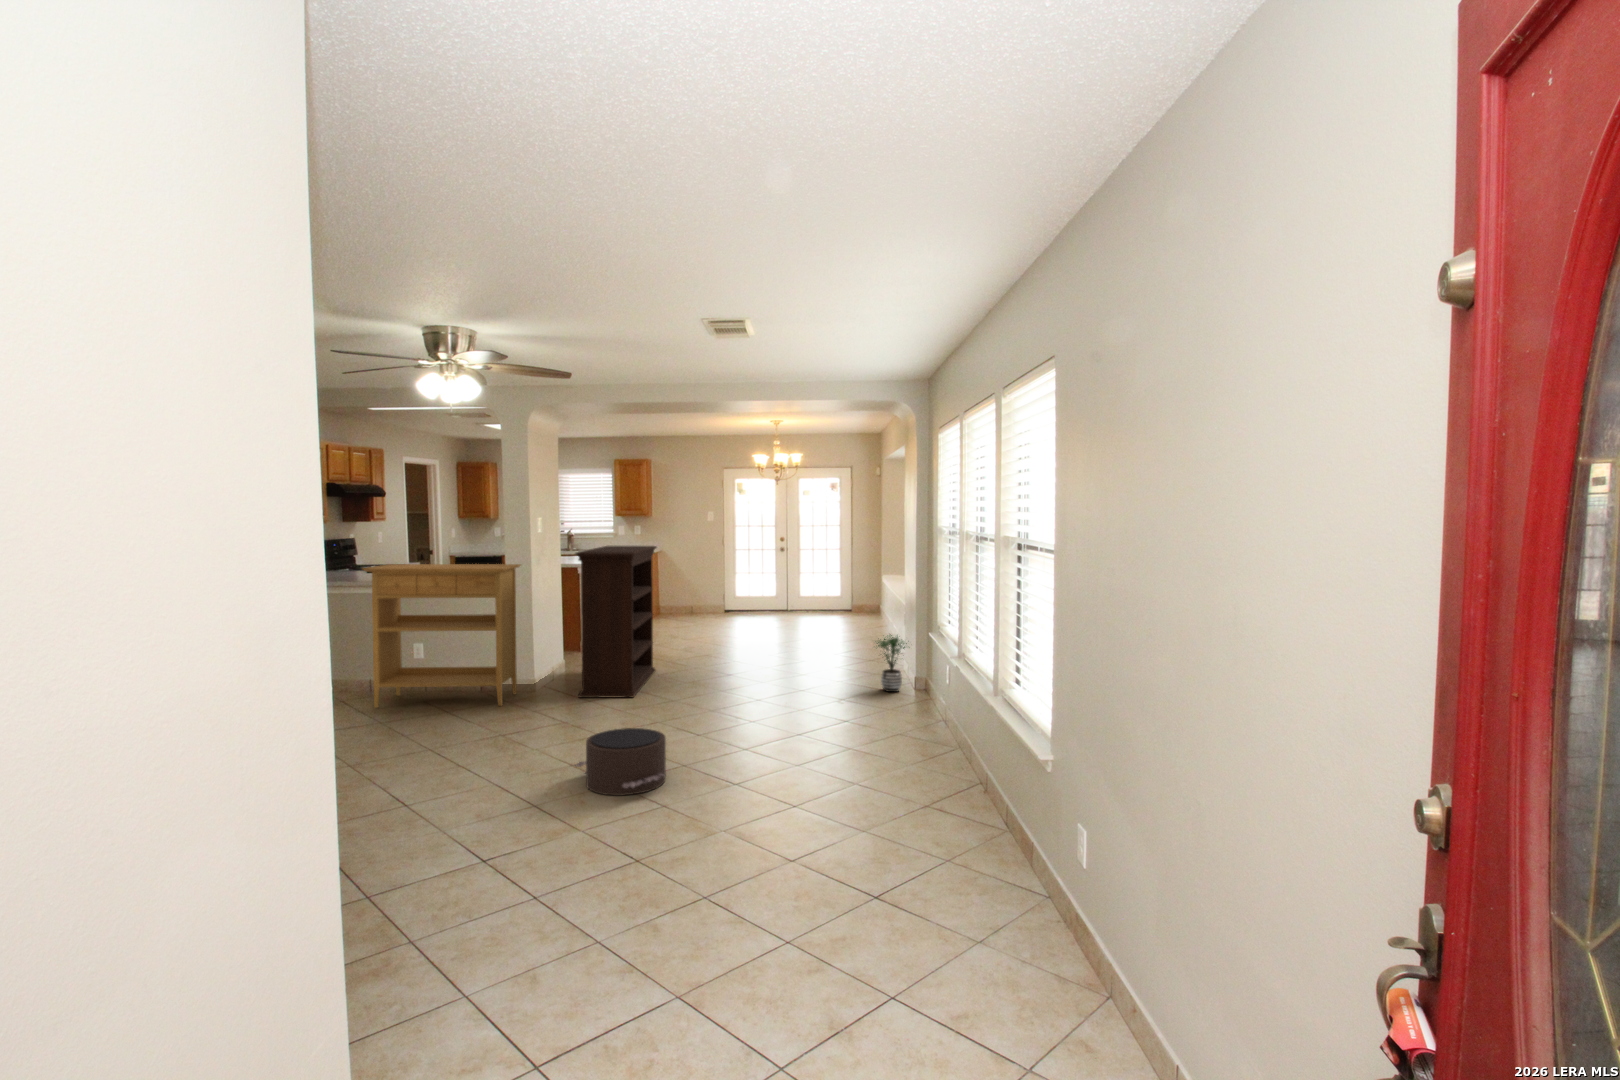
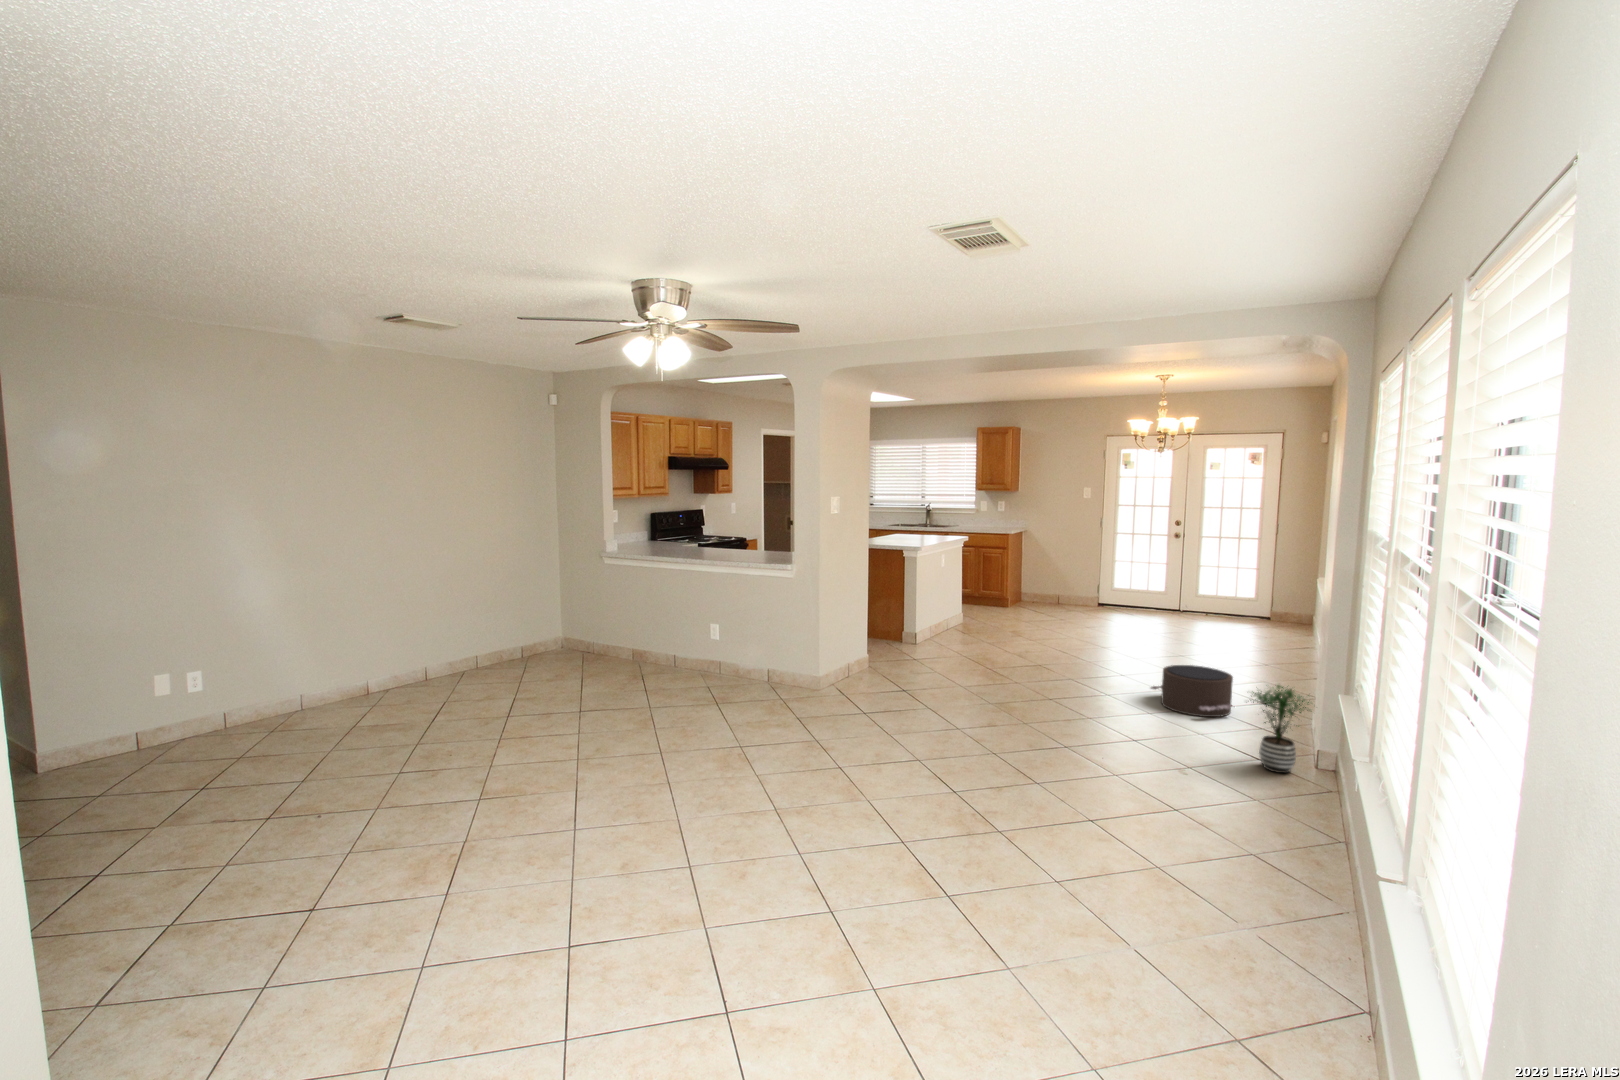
bookshelf: present [575,546,657,698] -> none [850,531,969,716]
console table: present [363,564,521,708] -> none [654,543,805,704]
pouf: present [576,728,666,795] -> present [1151,665,1233,717]

